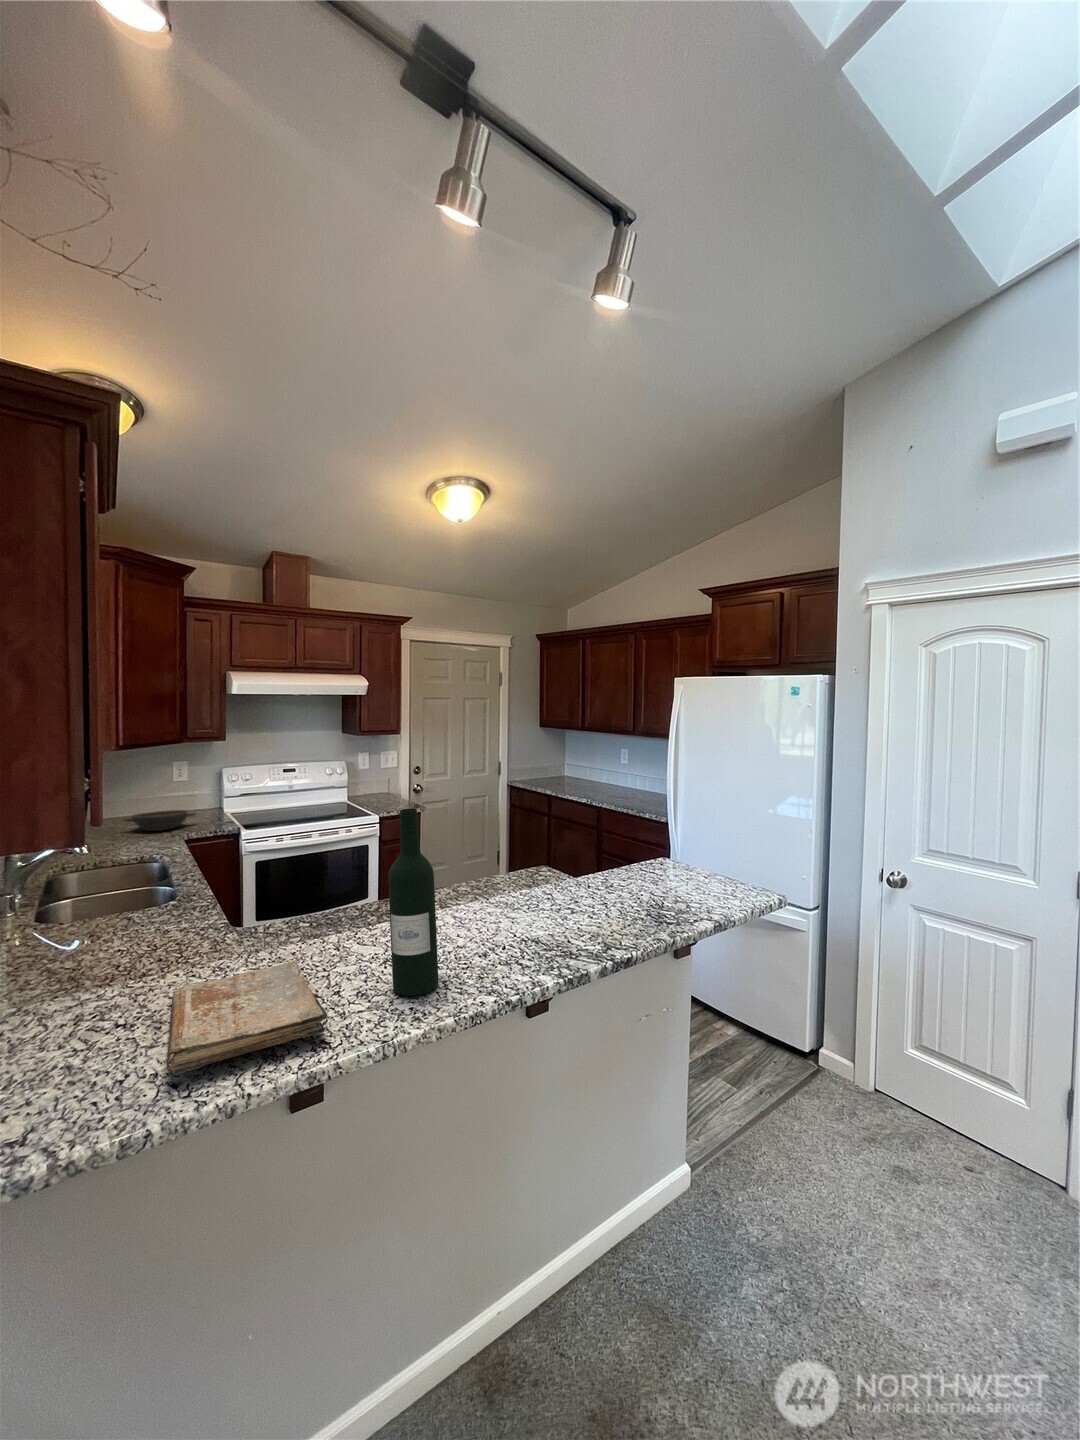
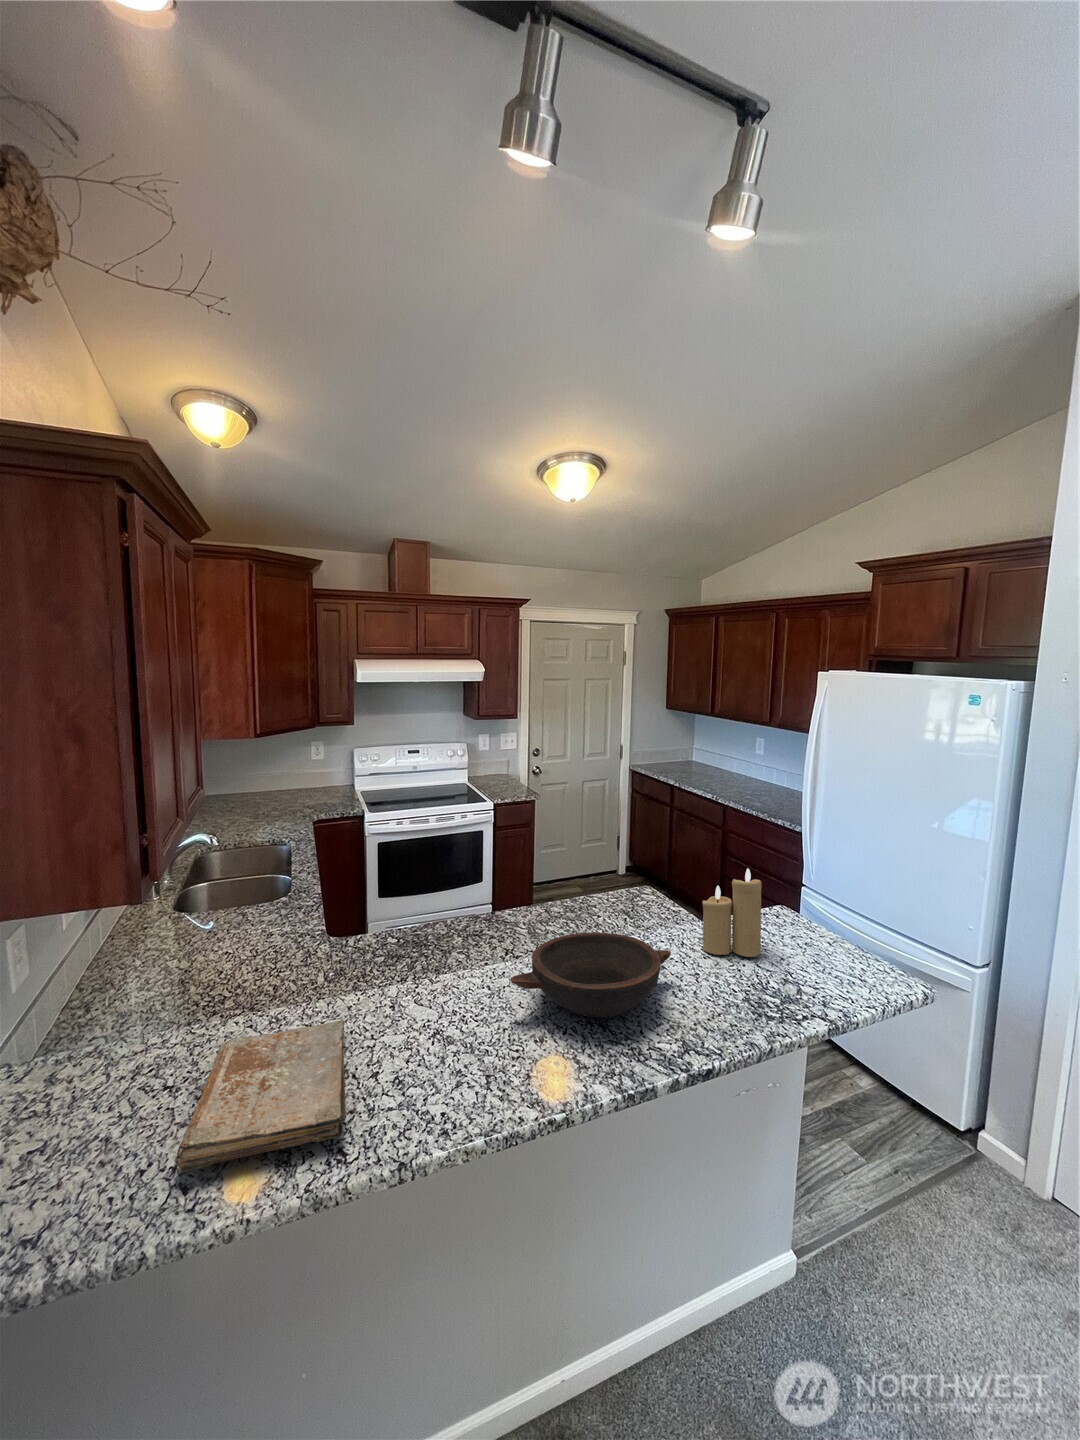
wine bottle: present [388,808,439,996] -> none [428,879,481,1092]
bowl: present [122,810,196,831] -> present [510,932,671,1018]
candle: none [604,813,653,888] -> present [702,869,762,957]

